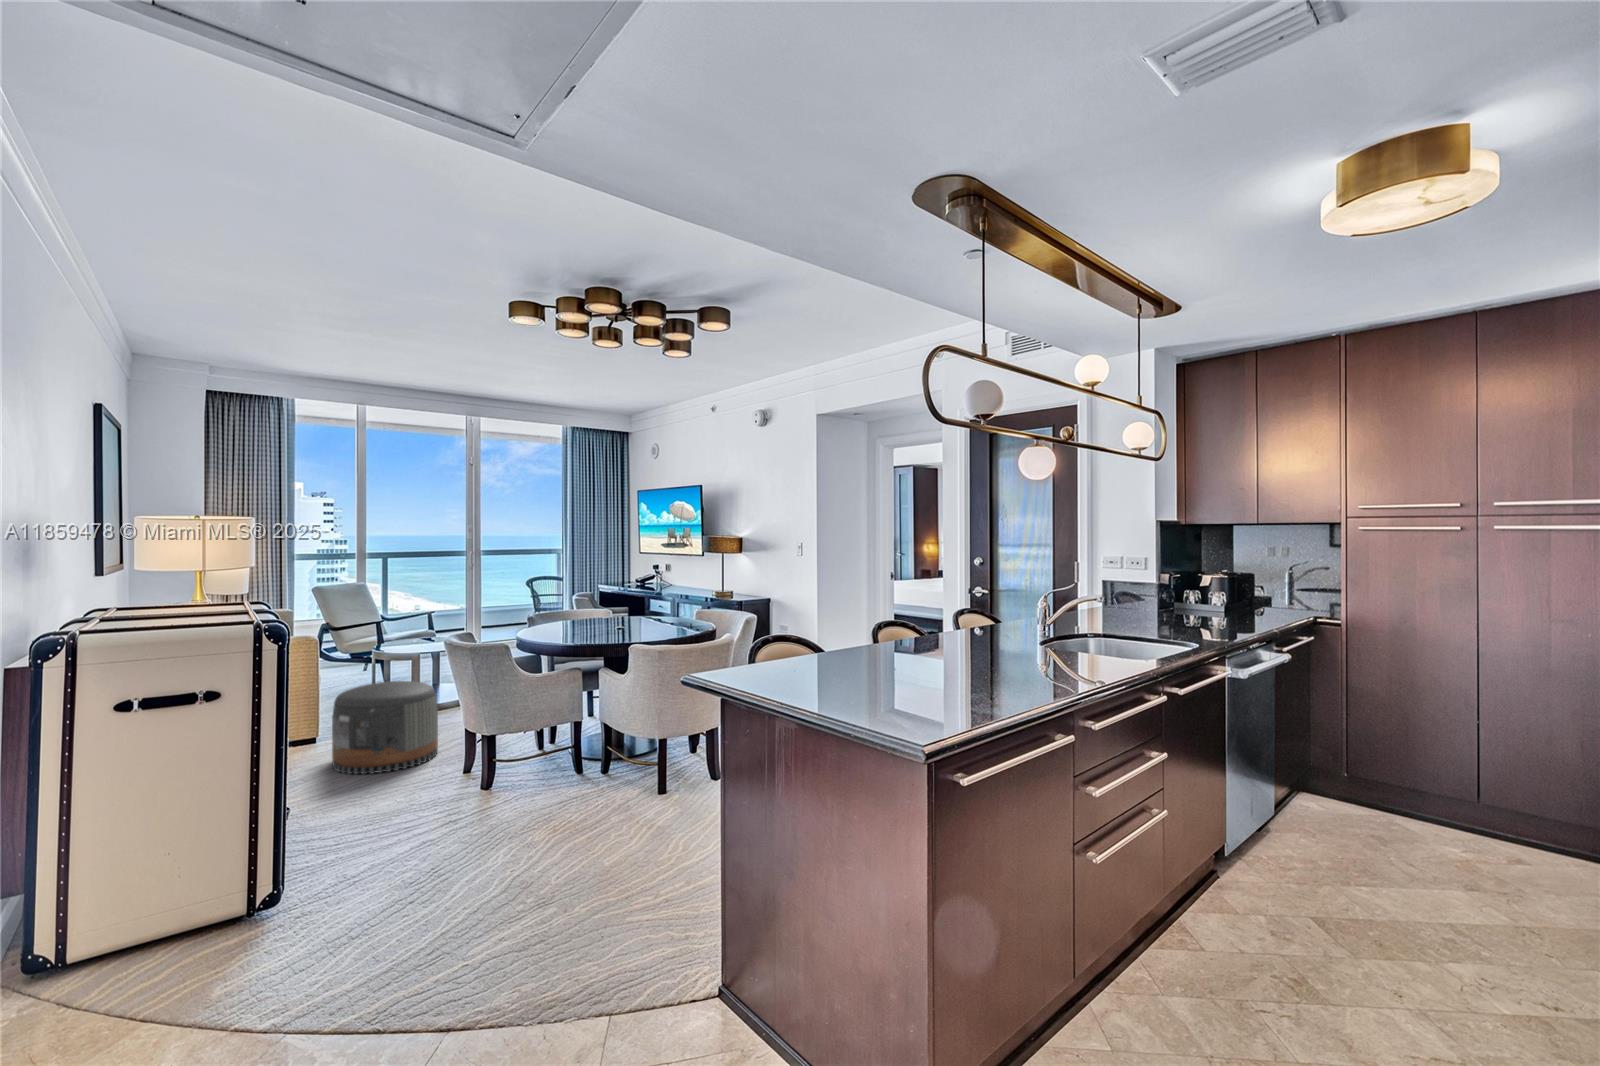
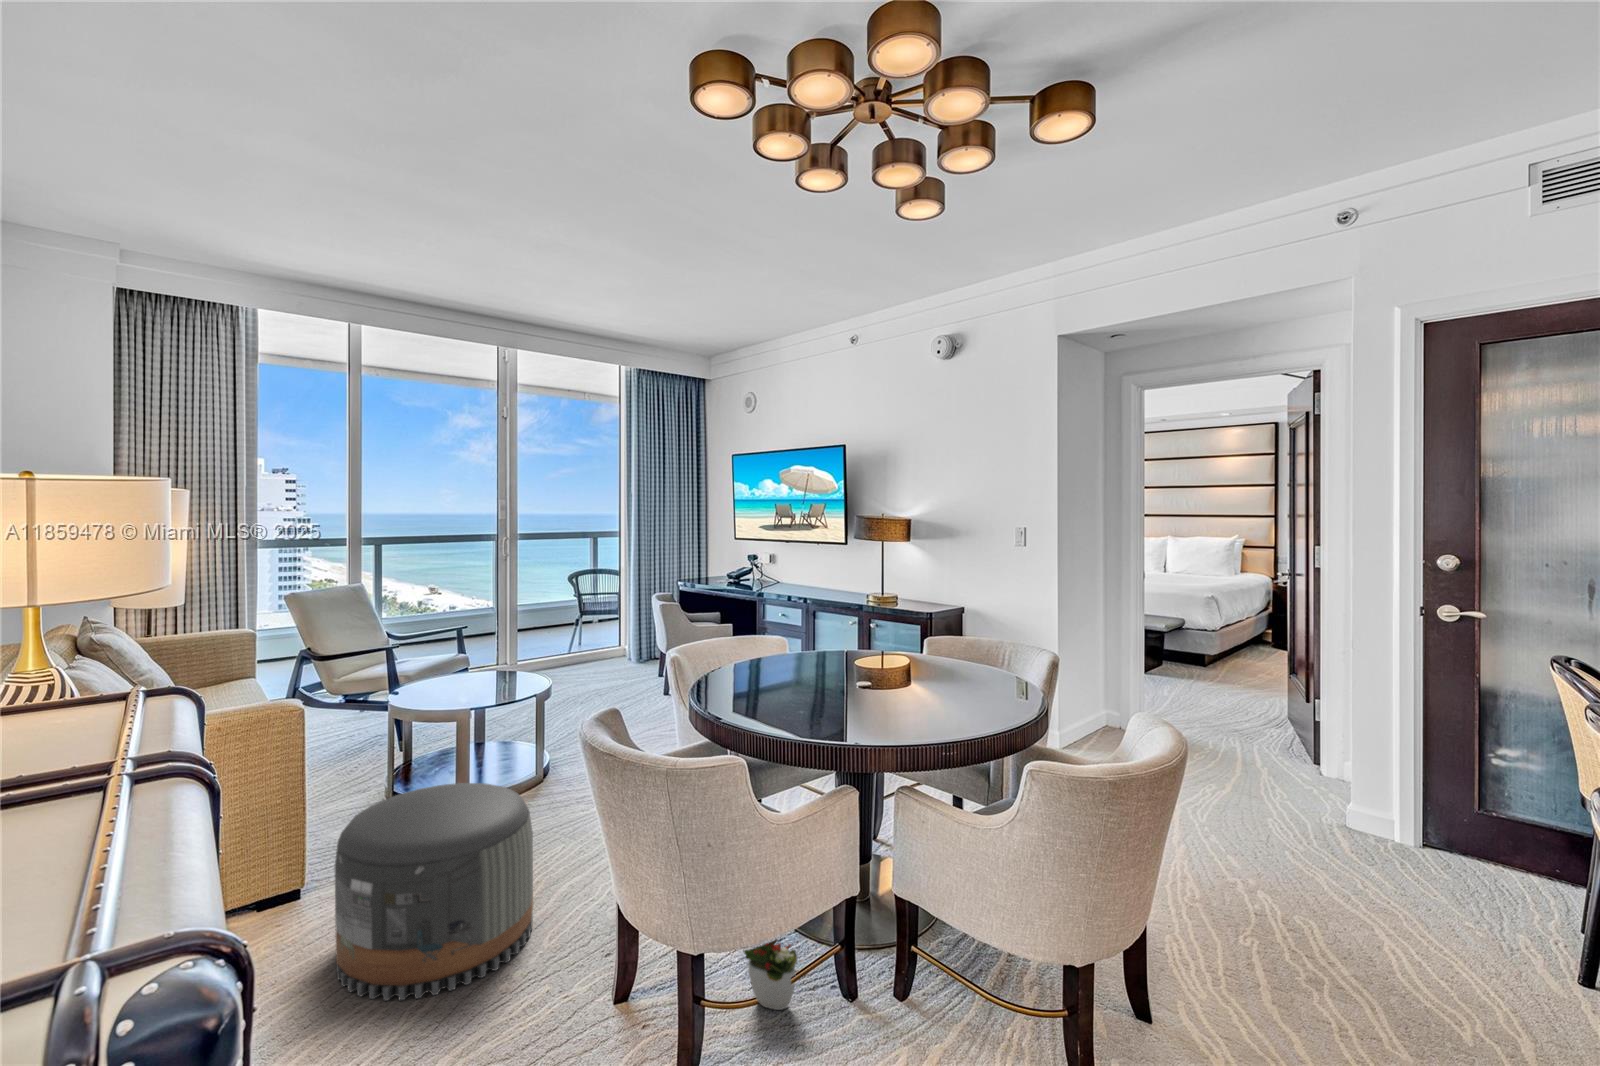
decorative plant: none [527,729,554,778] -> present [744,940,797,1010]

